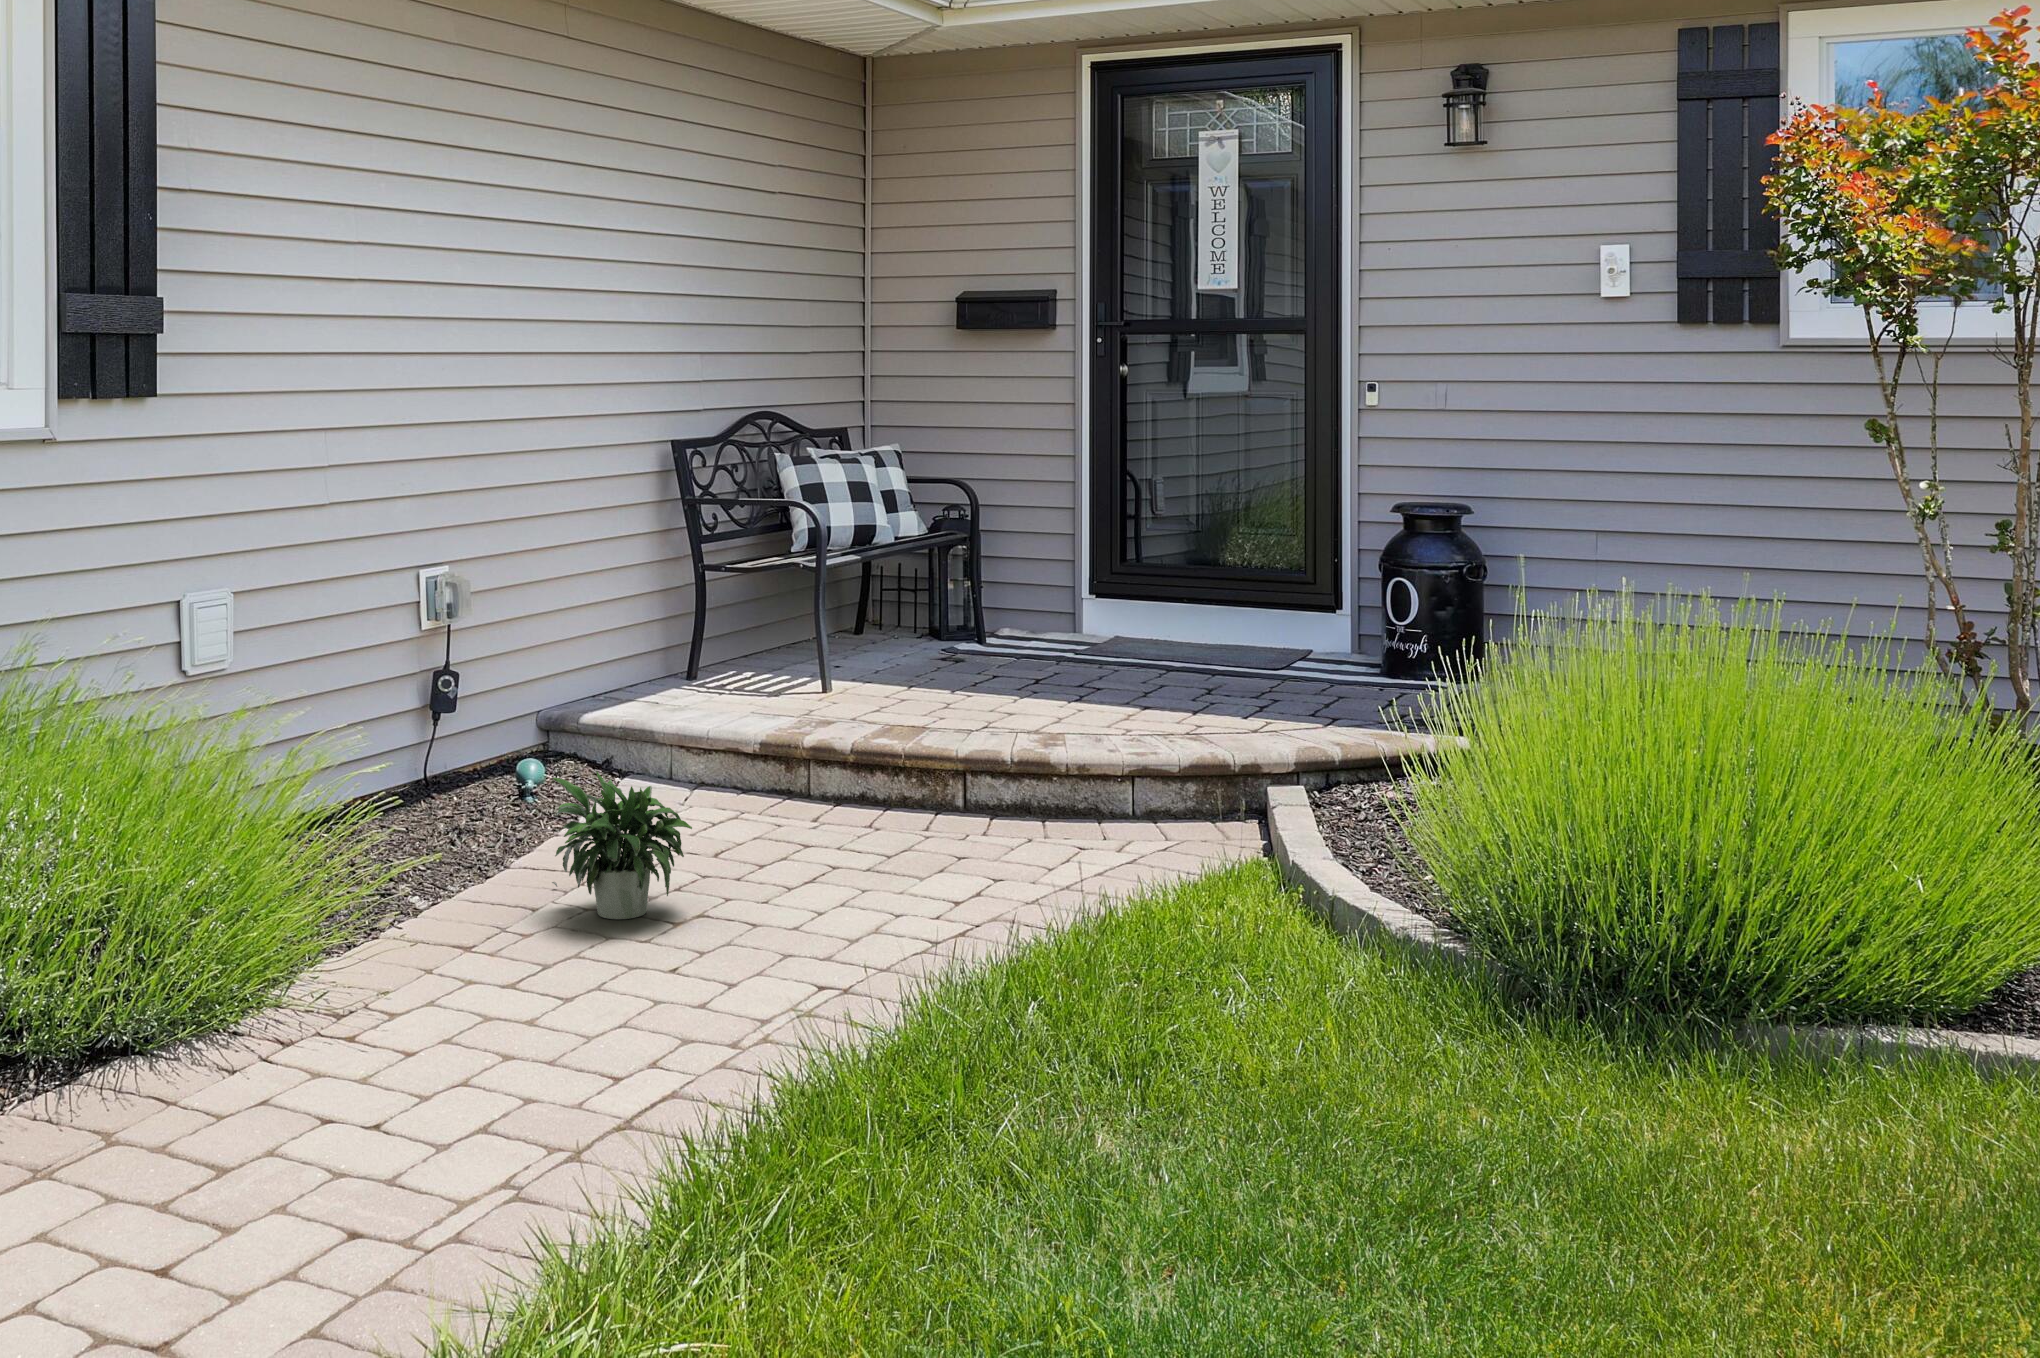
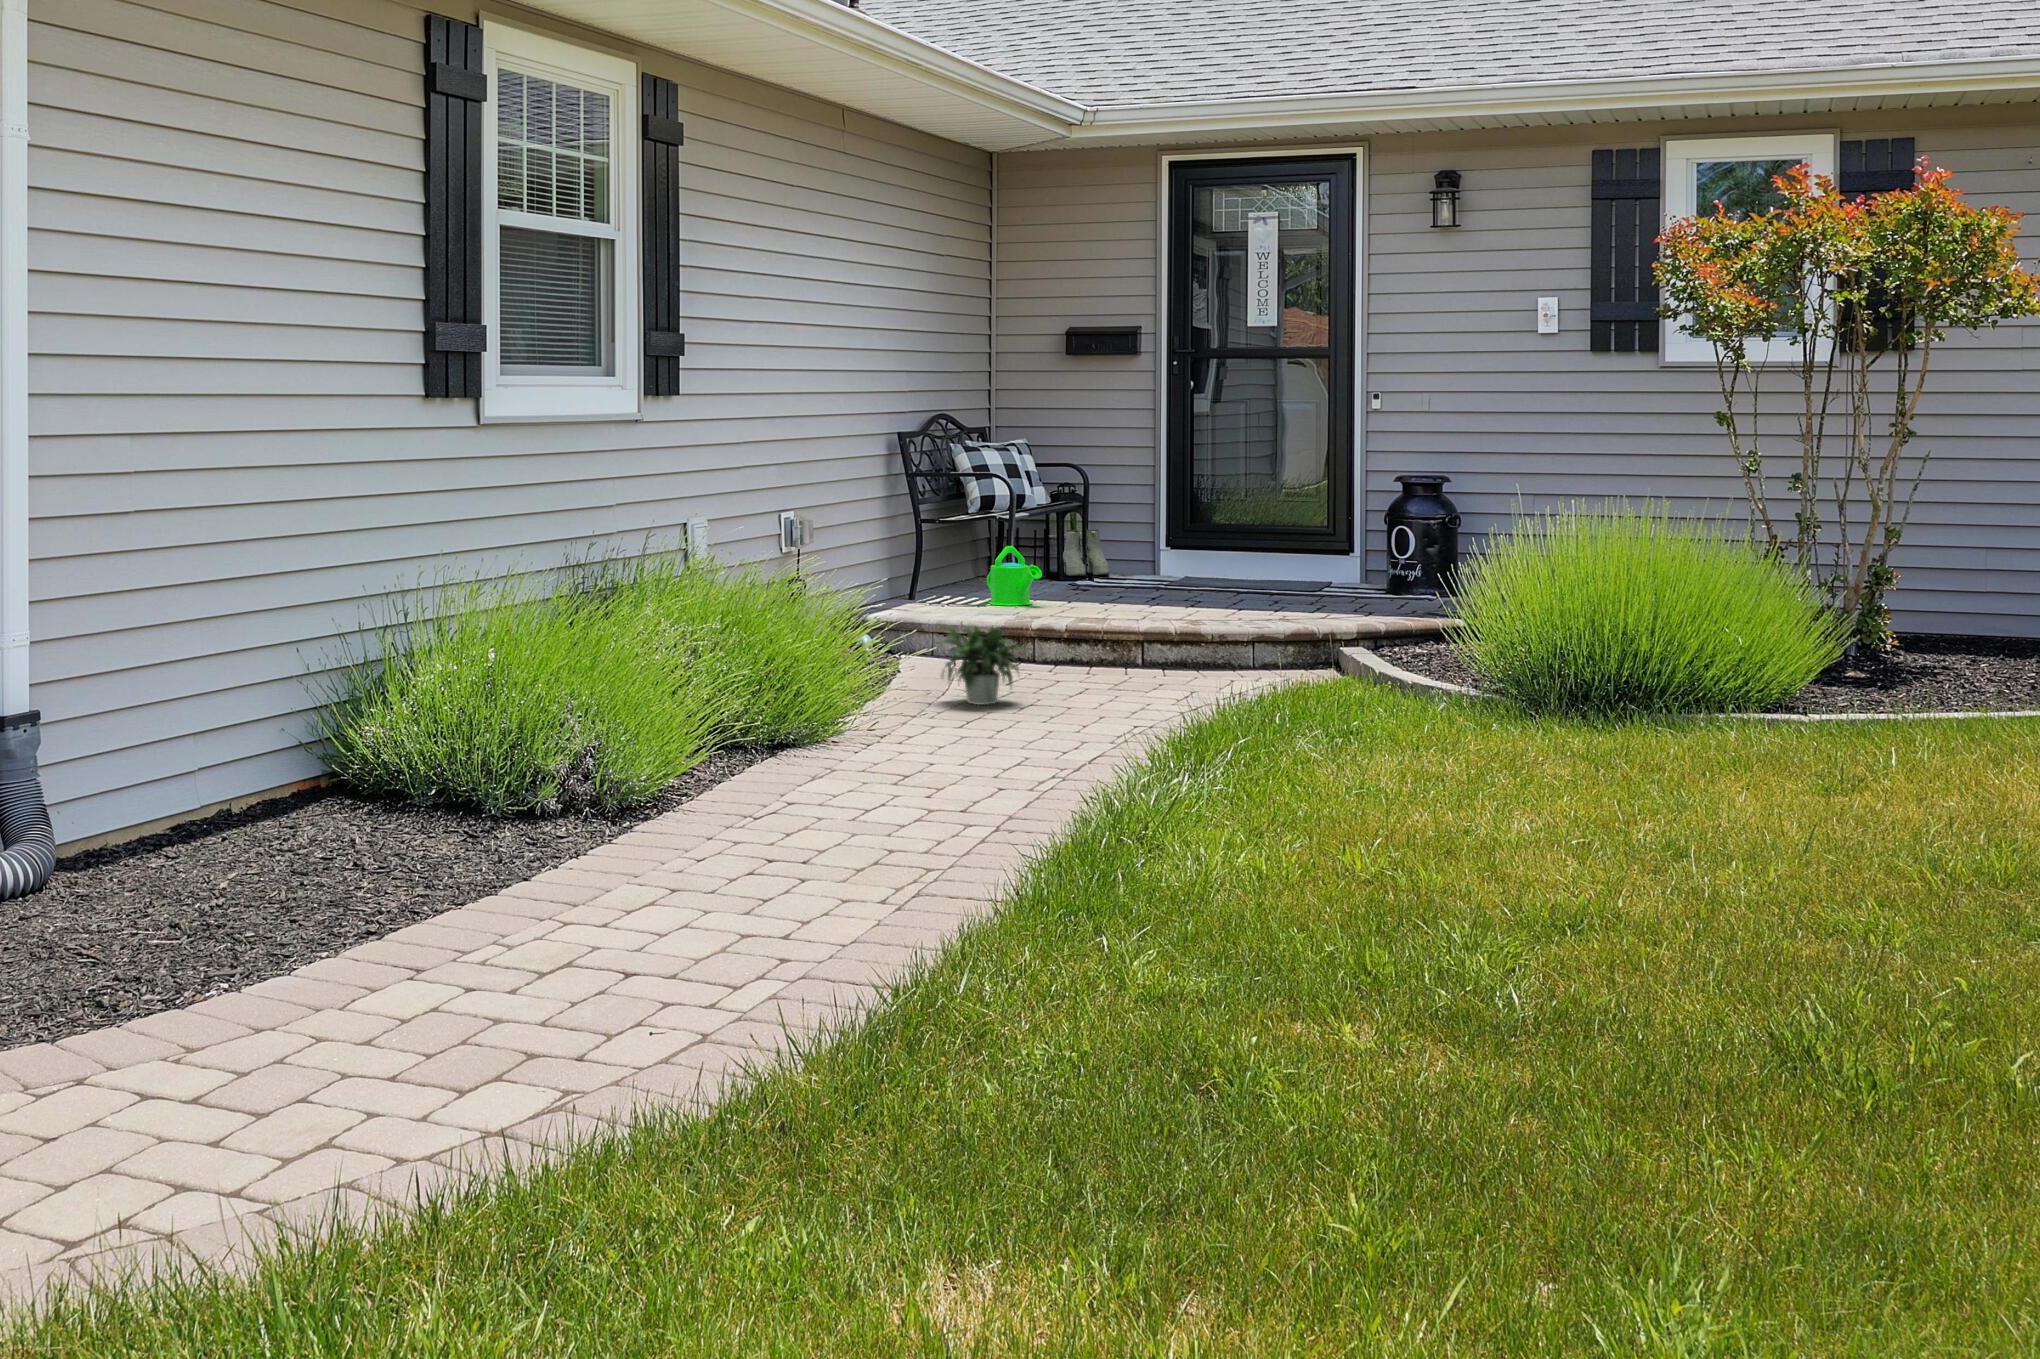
boots: none [948,570,1007,635] -> present [1063,530,1109,576]
watering can: none [786,609,855,697] -> present [987,546,1042,606]

